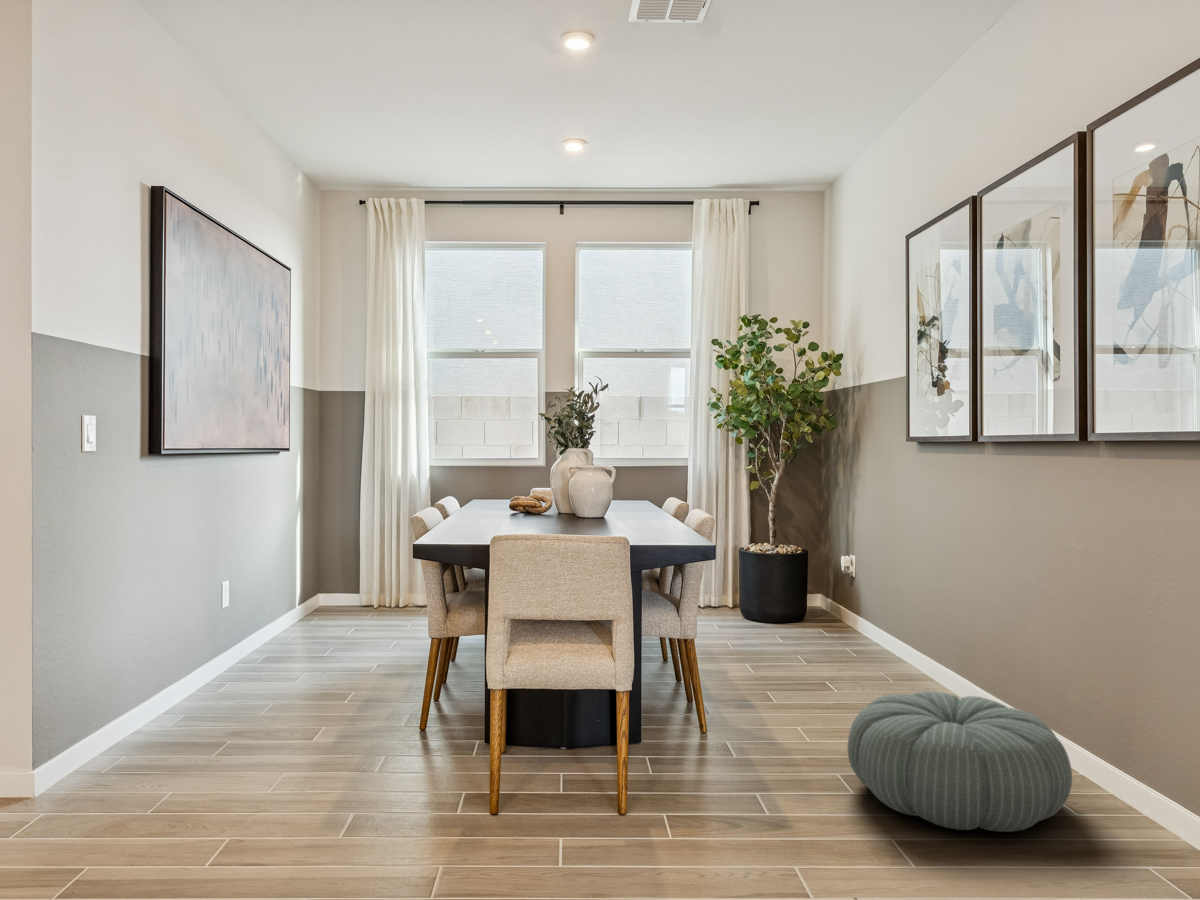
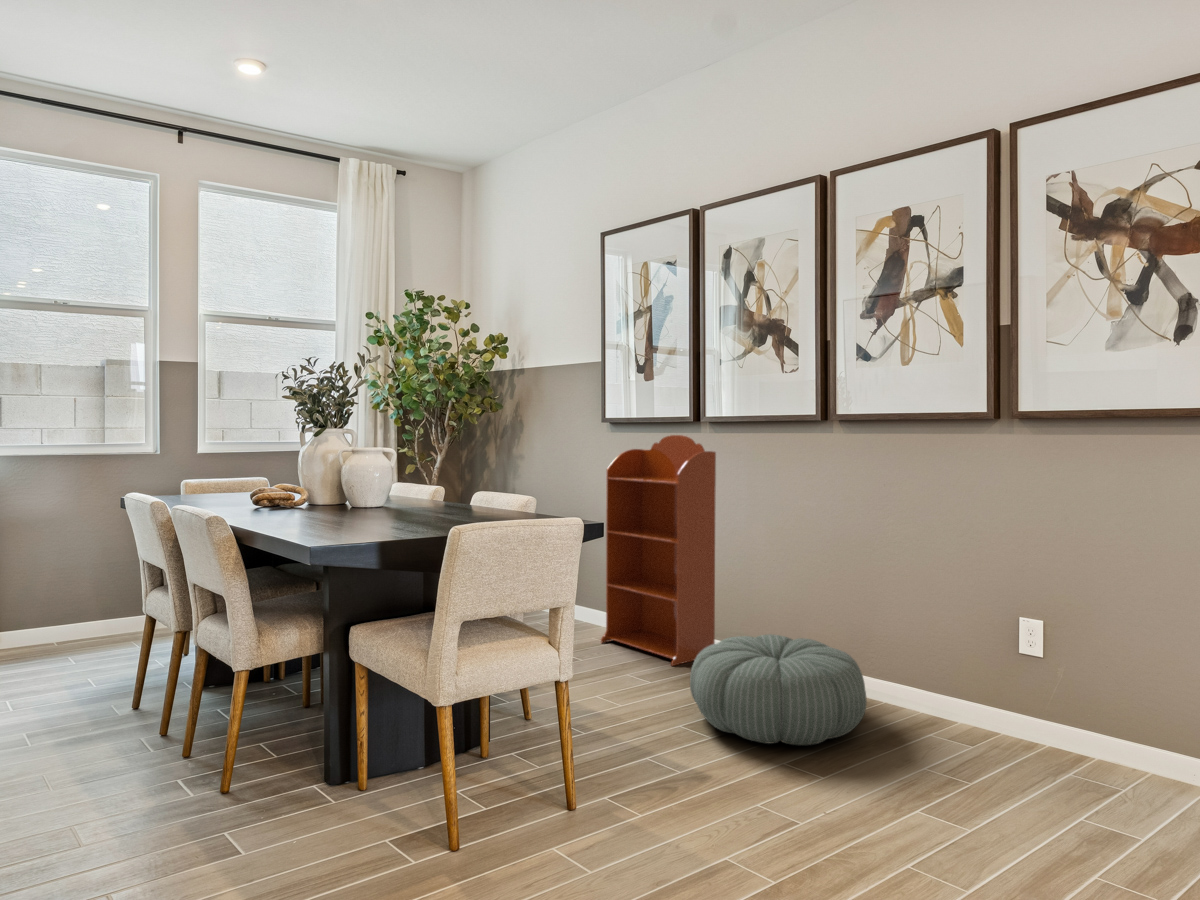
bookcase: none [873,457,989,719] -> present [601,435,716,666]

